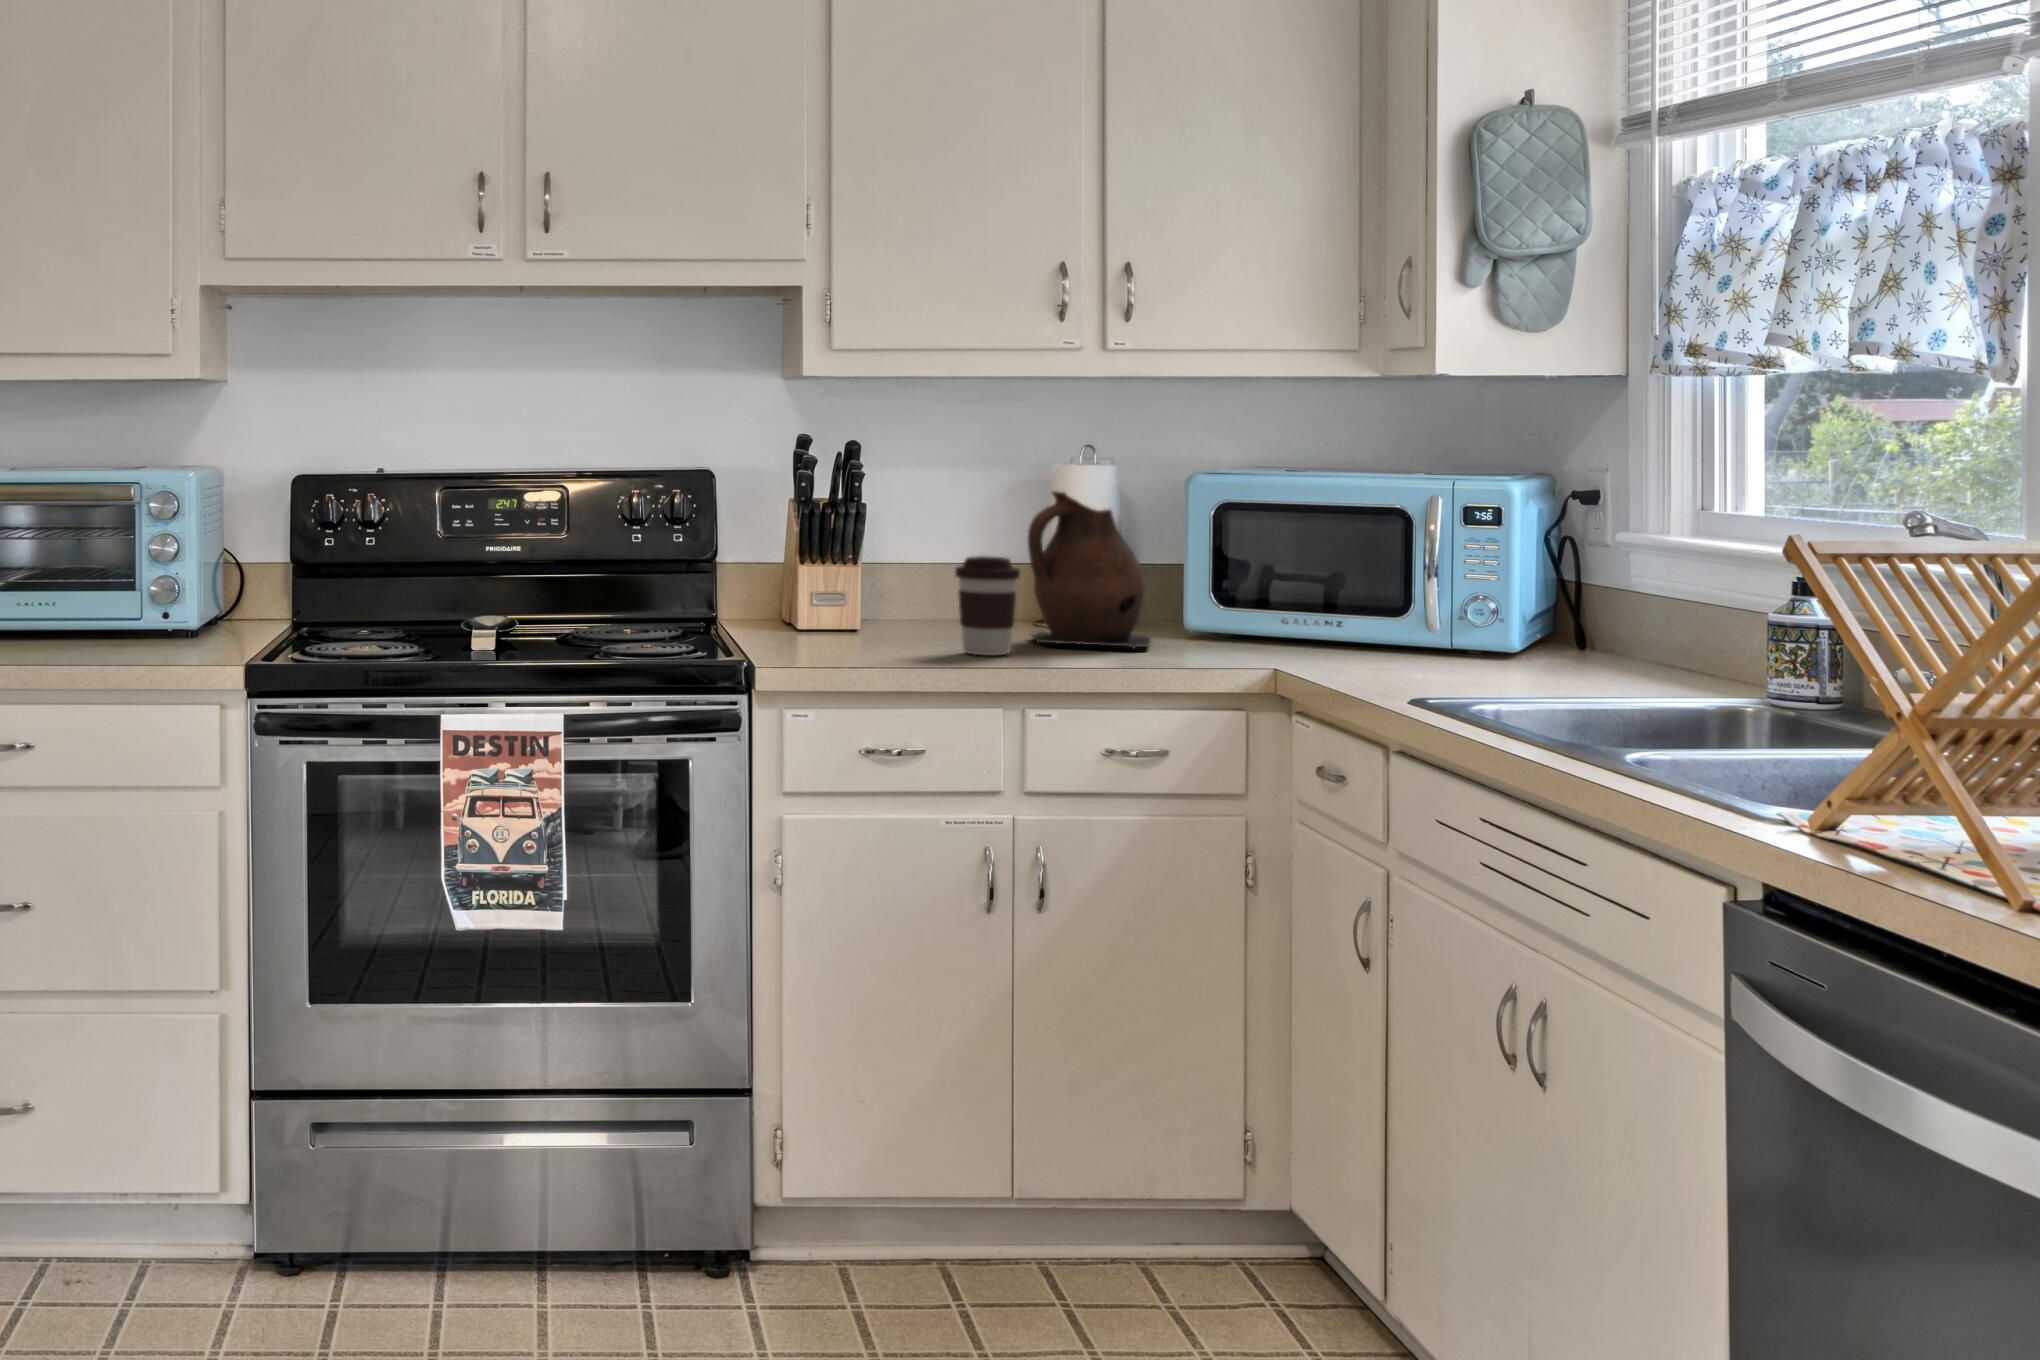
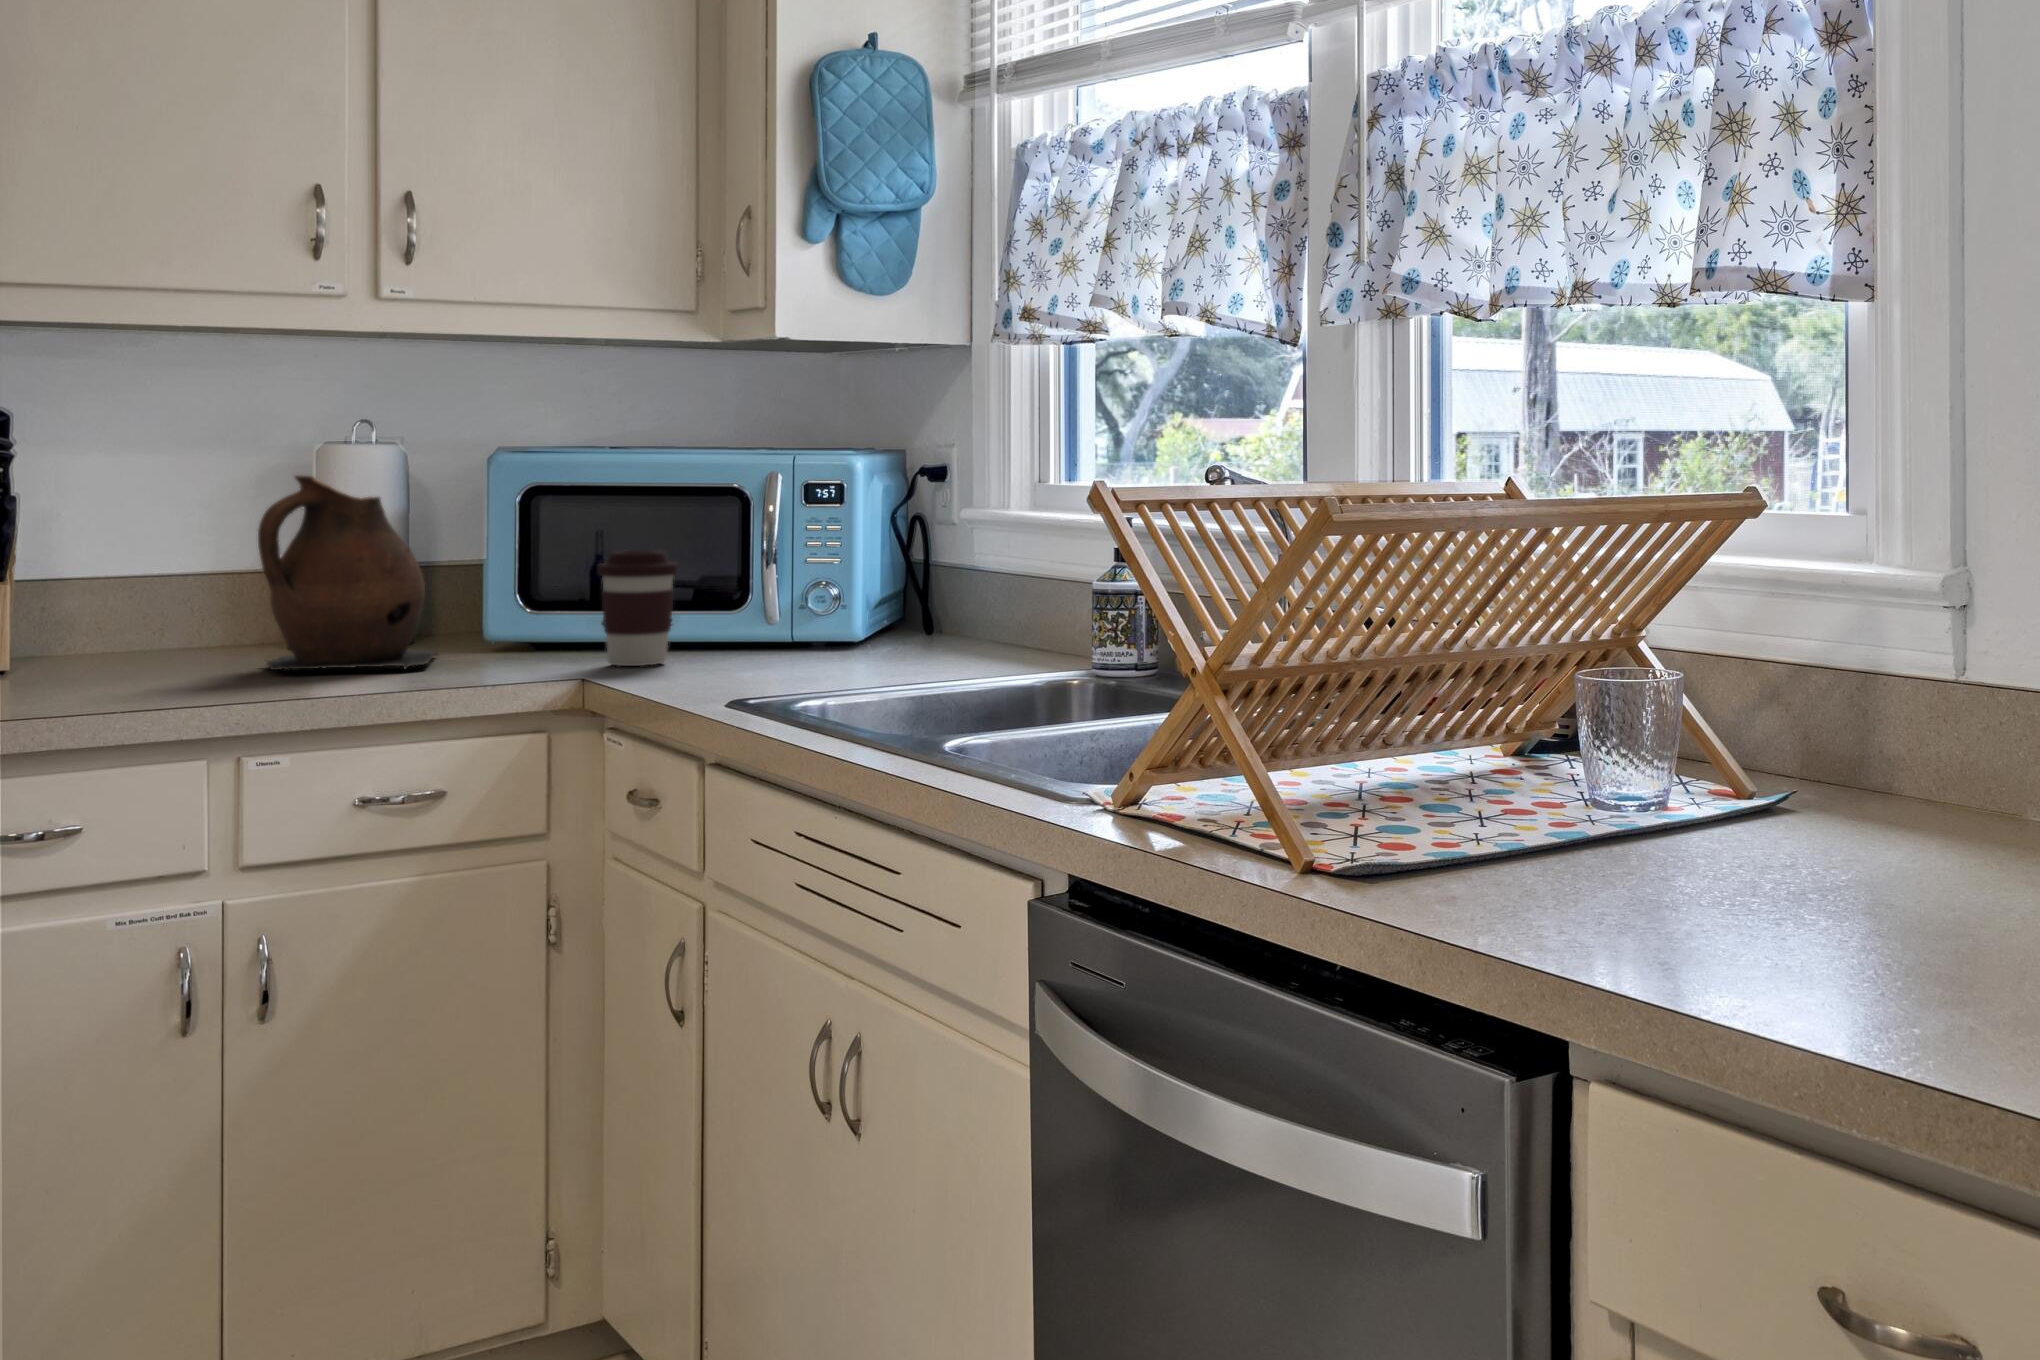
coffee cup: present [955,556,1020,655] -> present [598,550,678,666]

